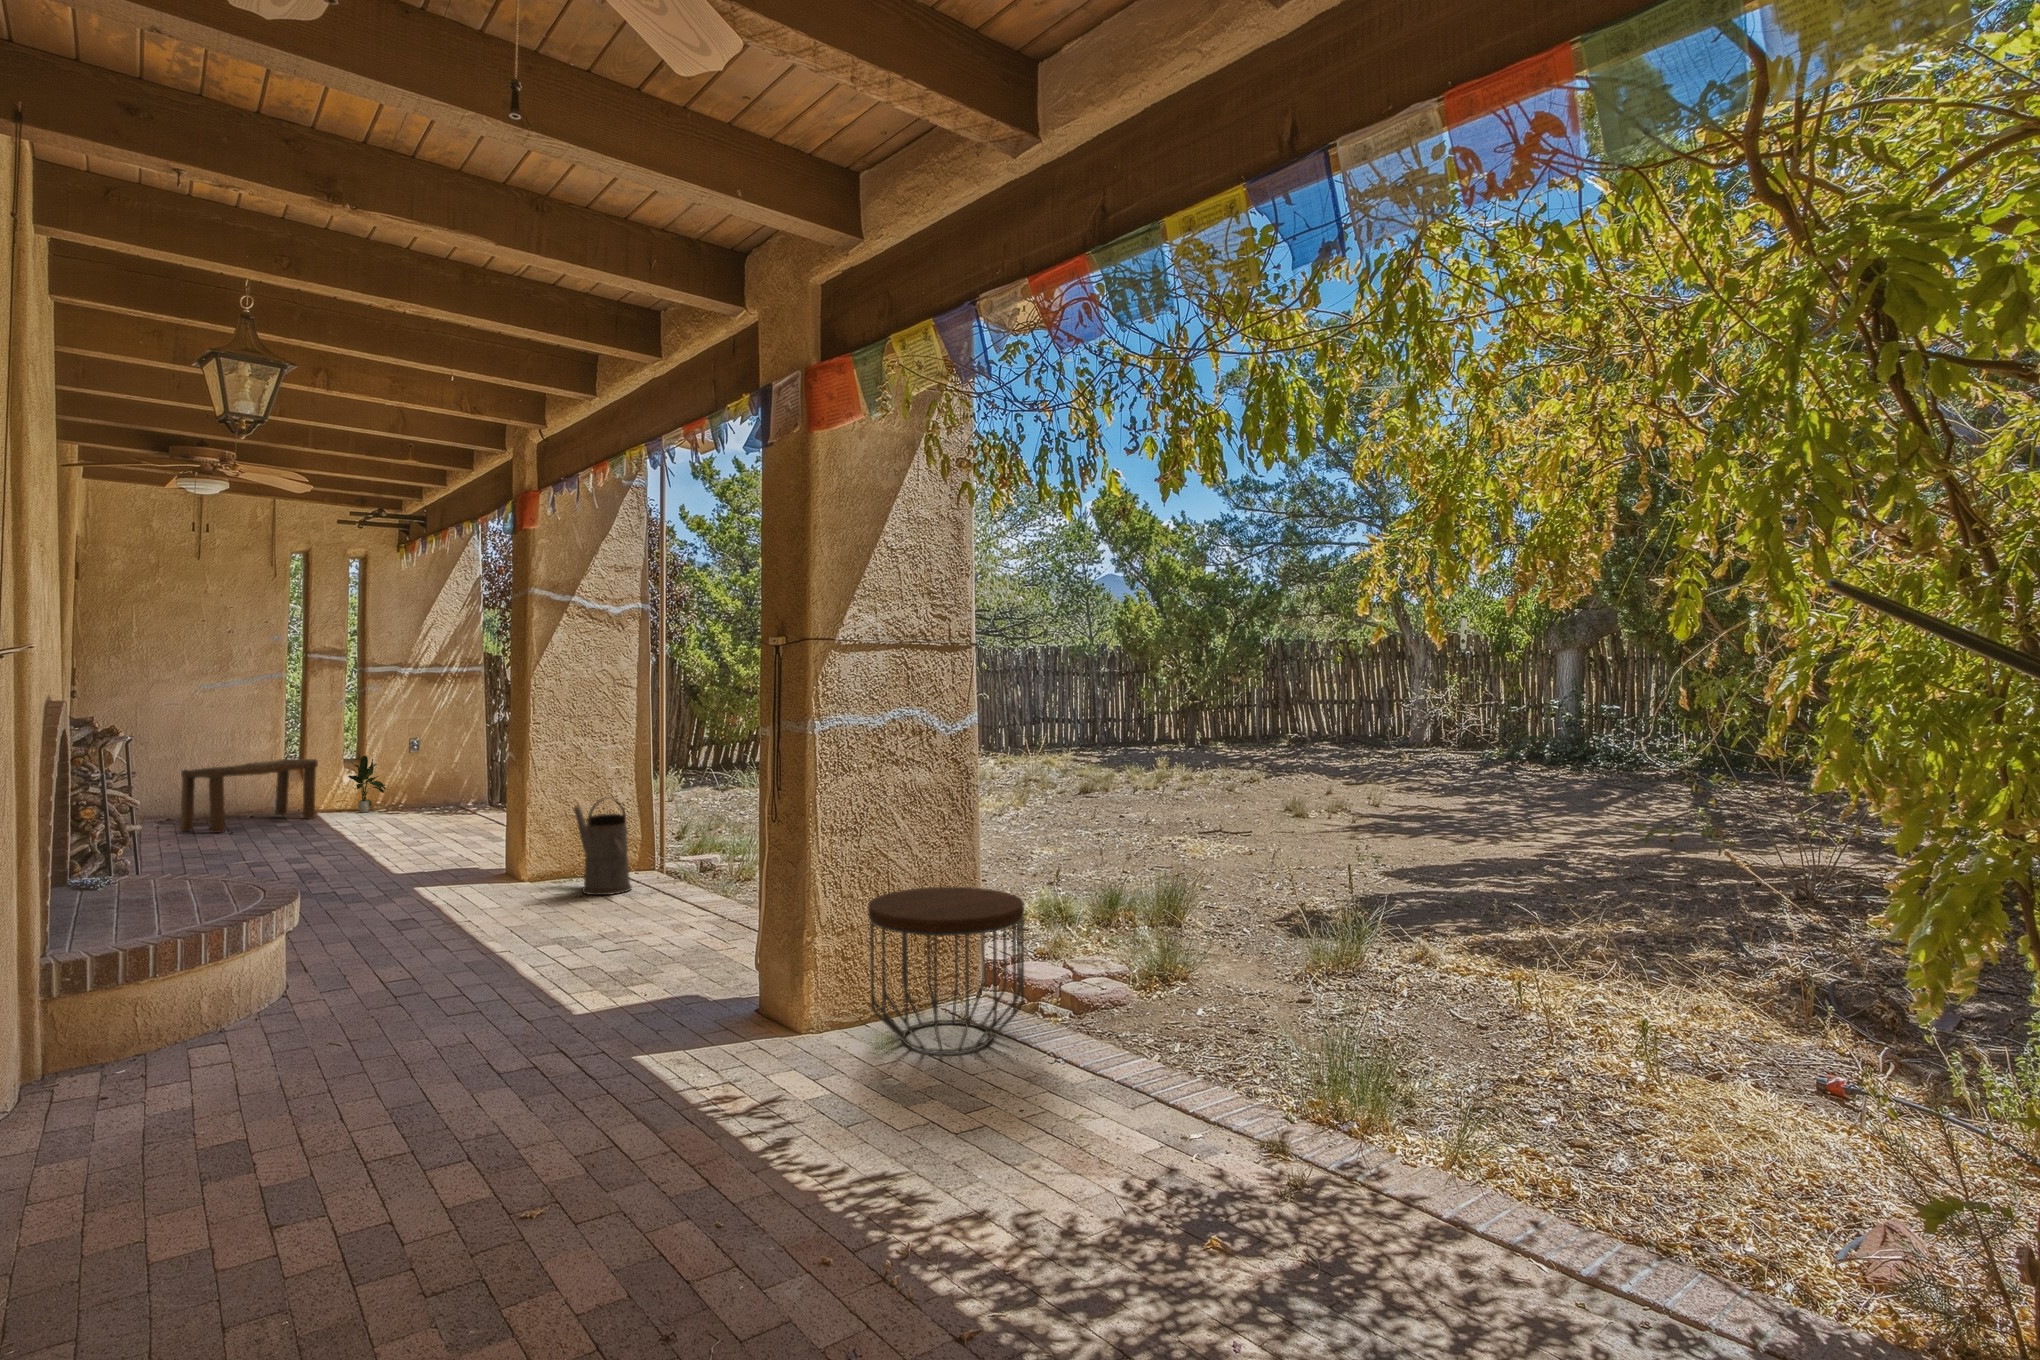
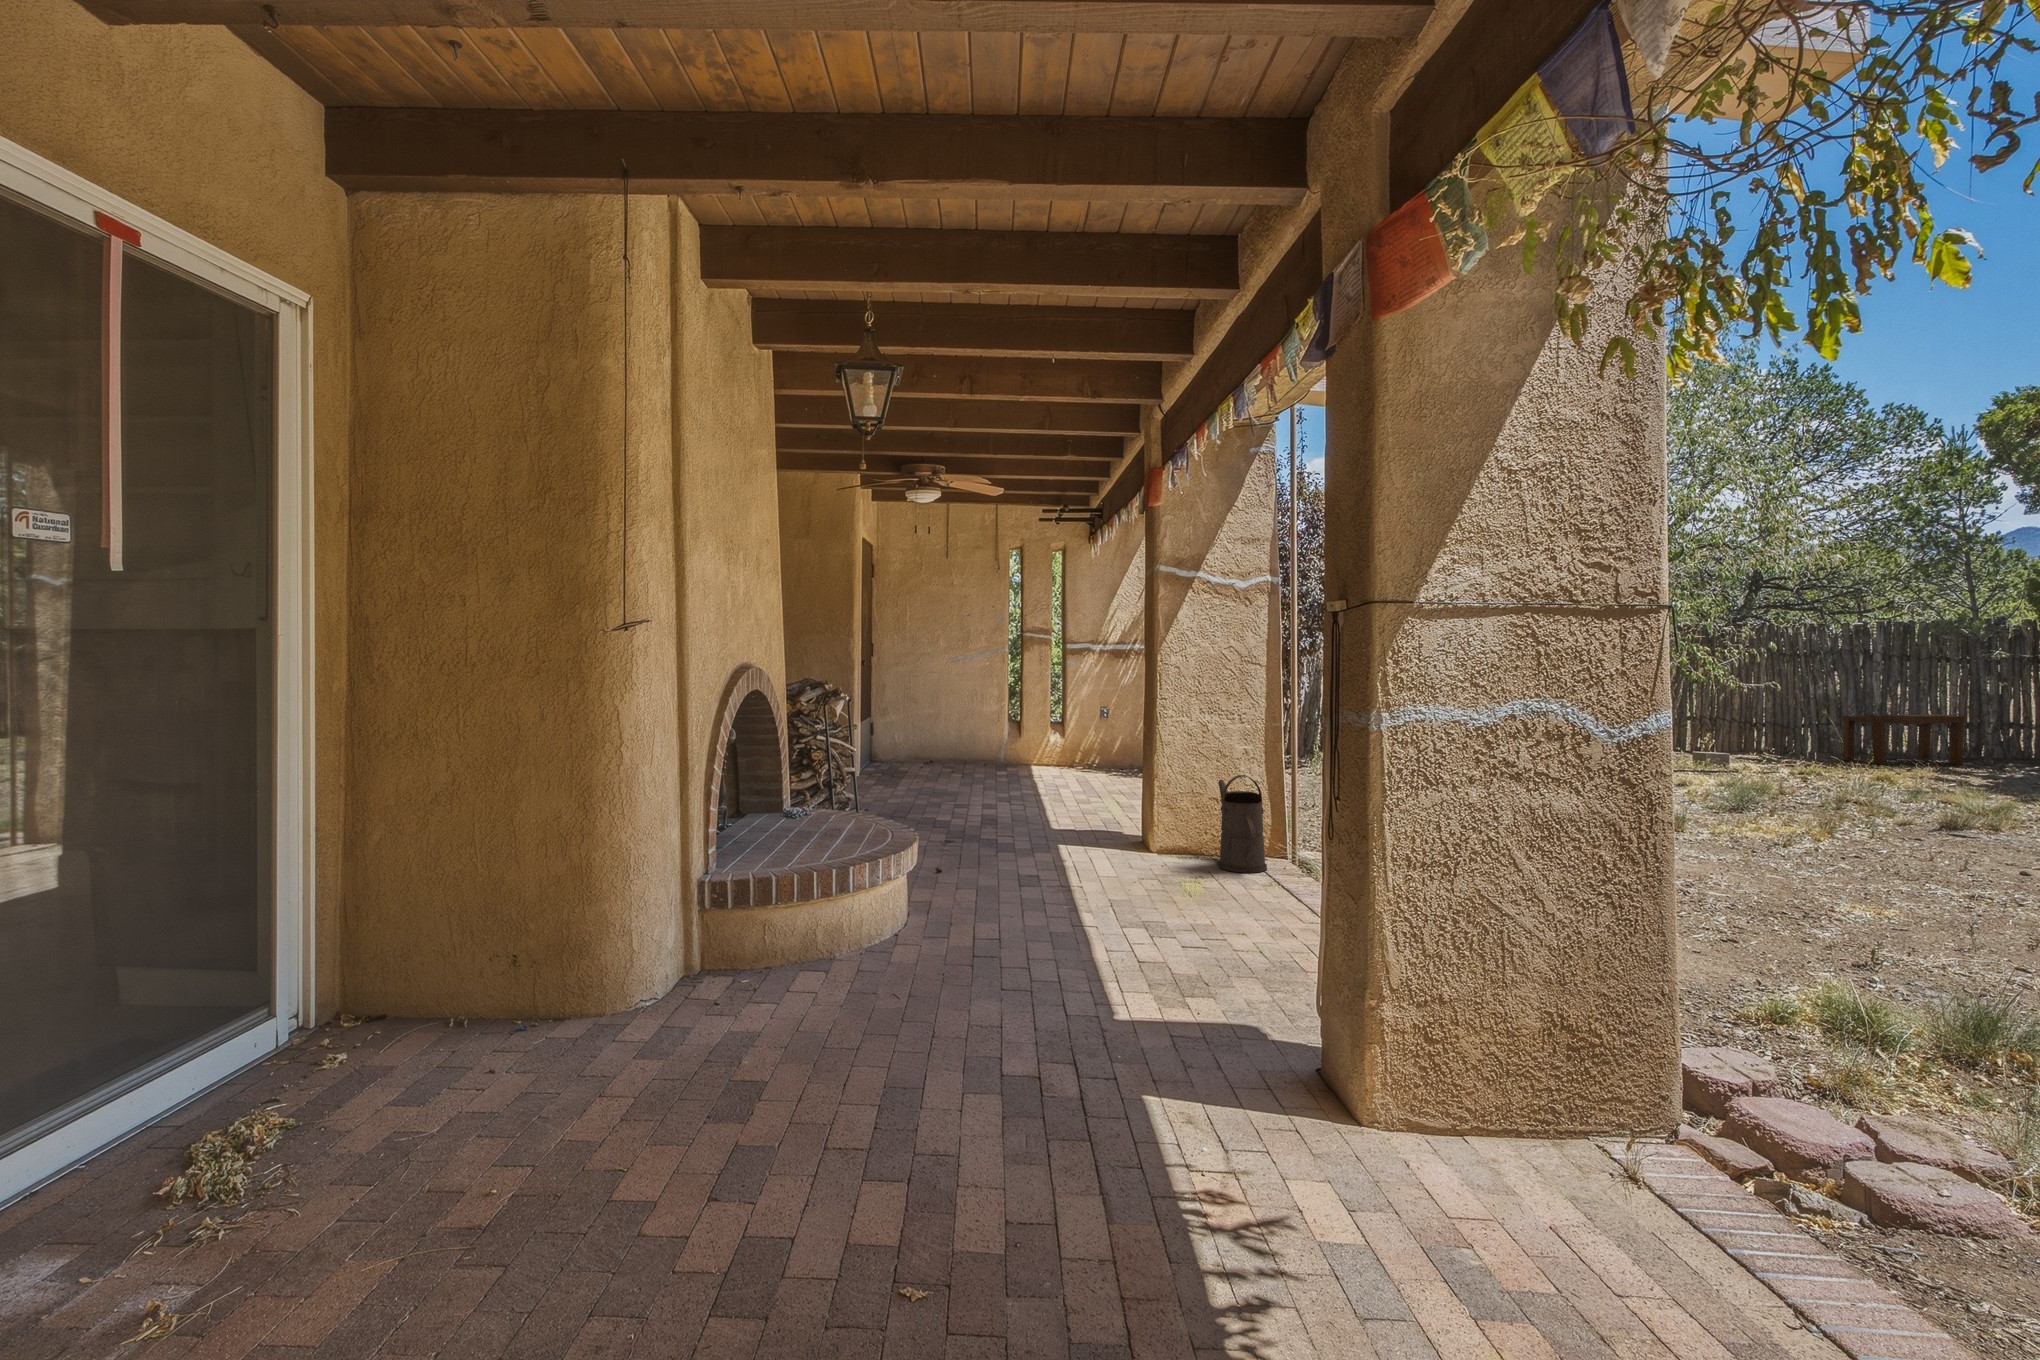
potted plant: present [348,756,386,813] -> none [1085,719,1114,764]
bench: present [180,759,318,833] -> present [1842,714,1966,765]
side table: present [868,887,1024,1053] -> none [1454,959,1744,1248]

